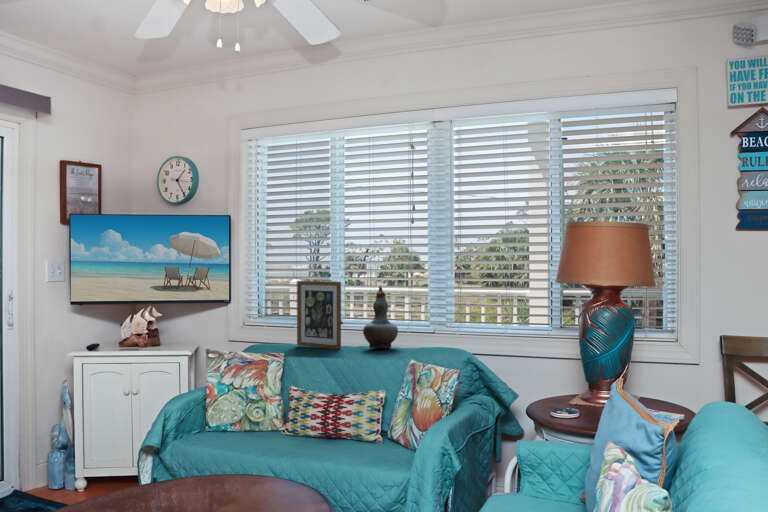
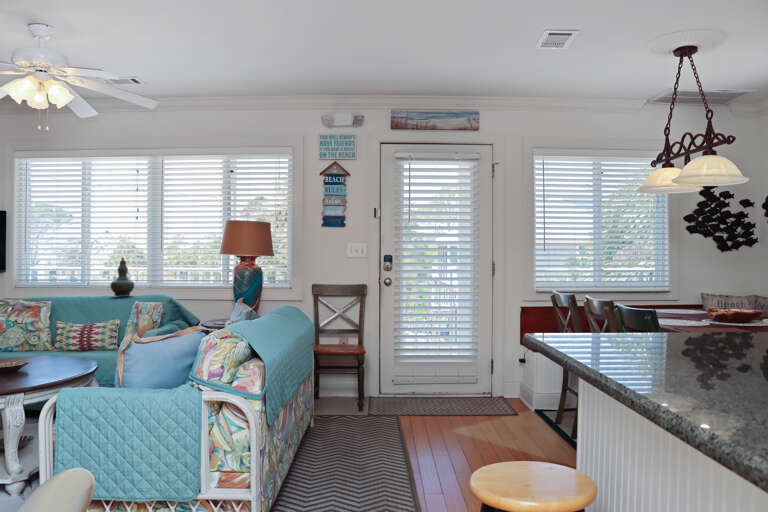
picture frame: present [297,281,341,349] -> none [64,254,95,298]

